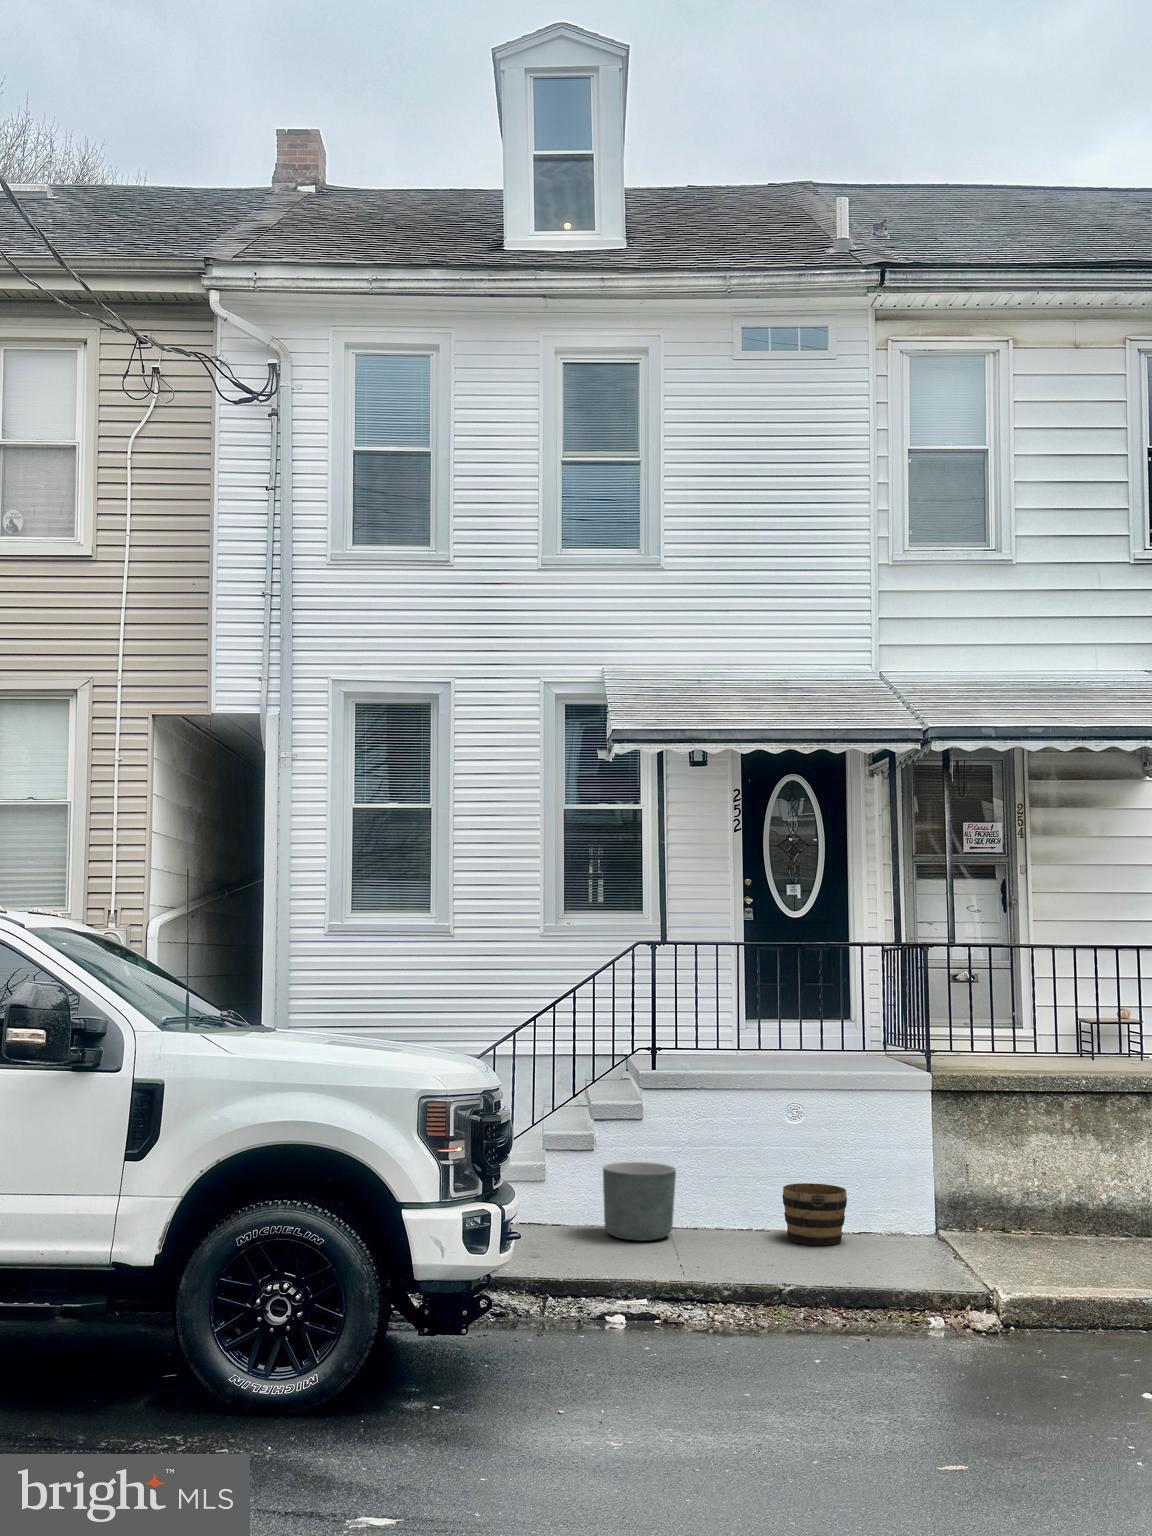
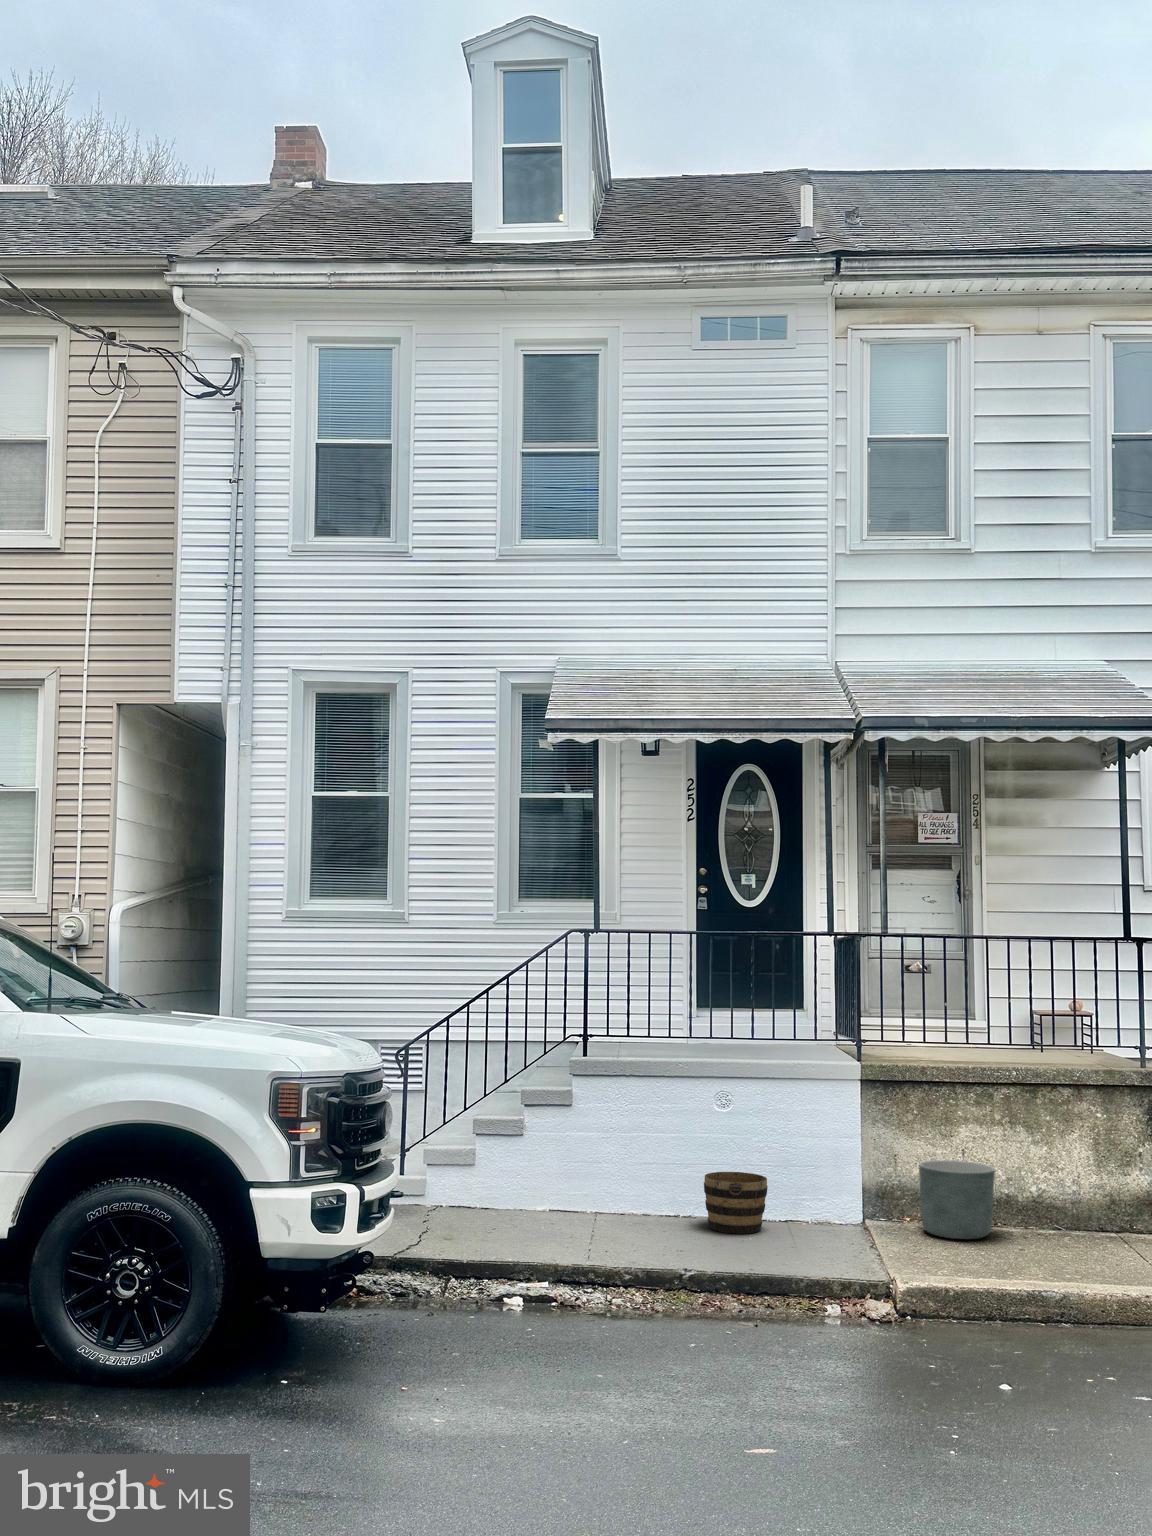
planter: present [603,1162,676,1241] -> present [919,1160,995,1239]

